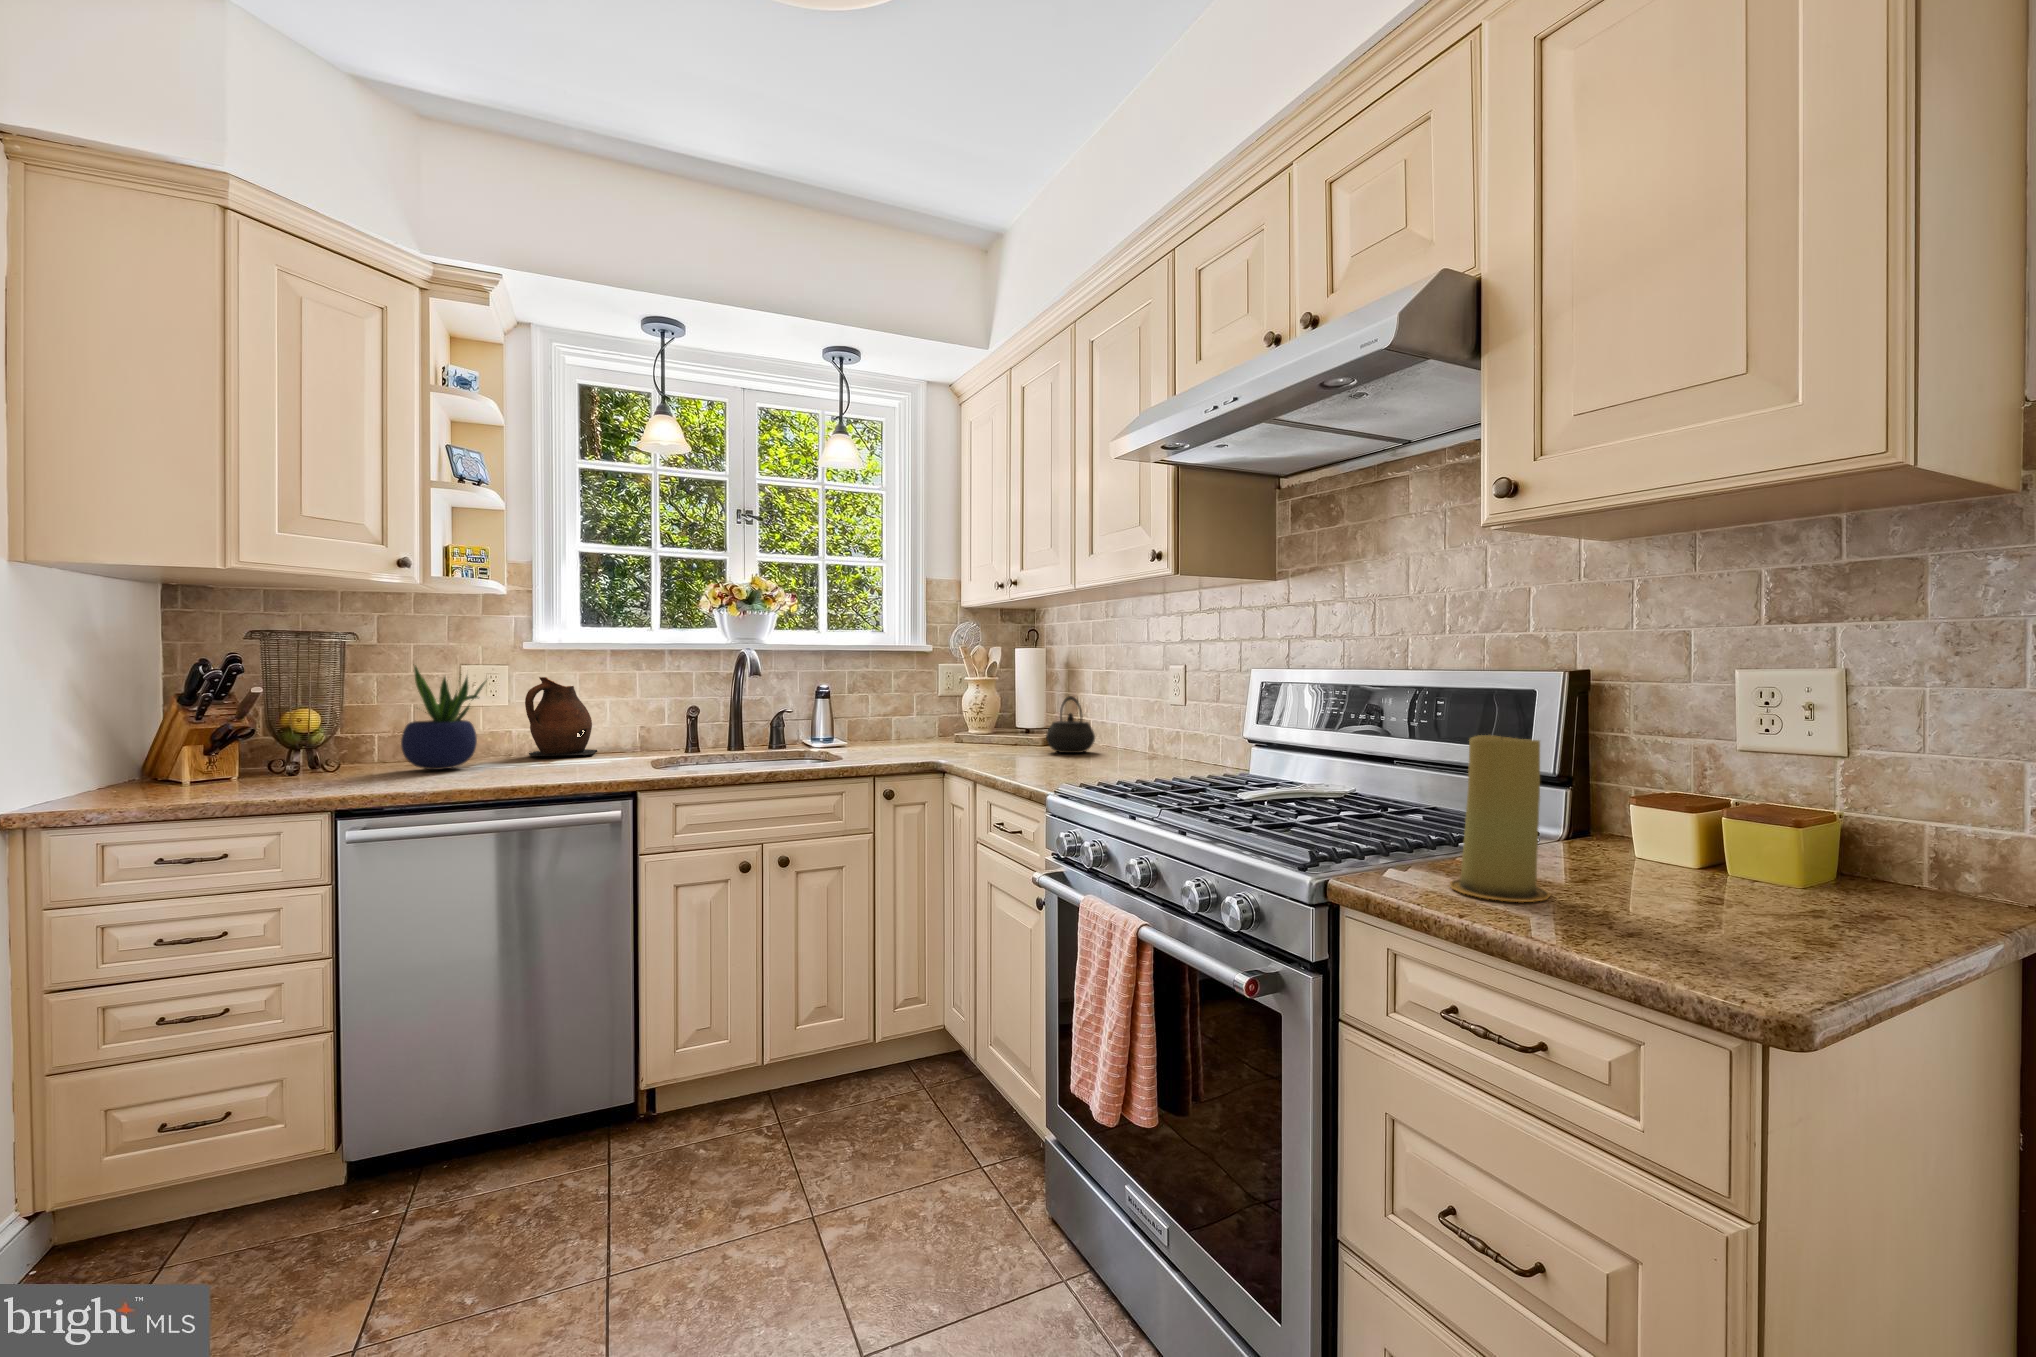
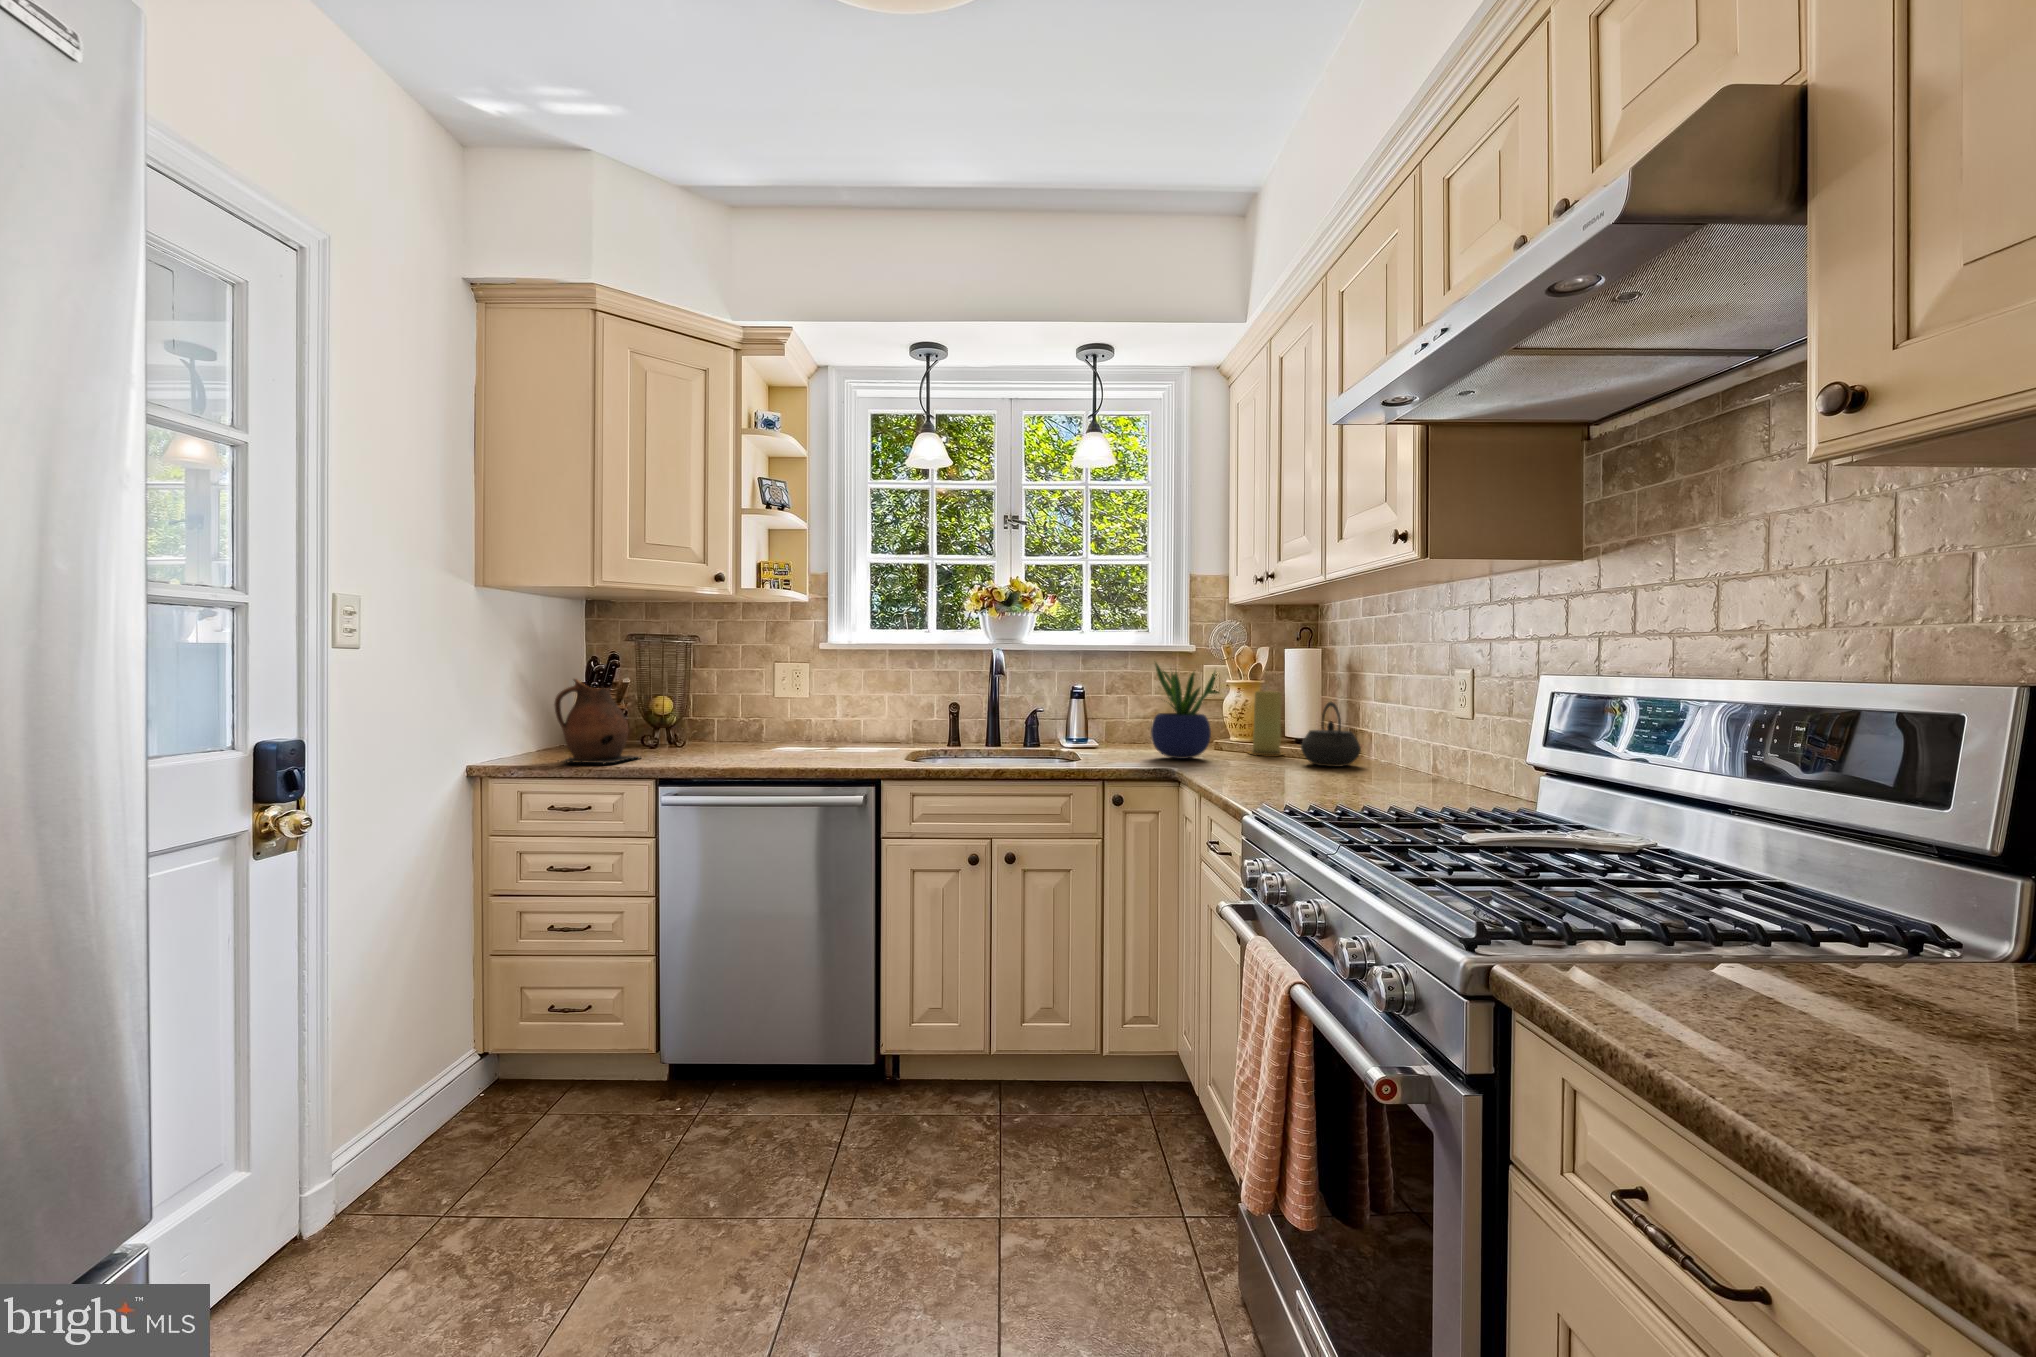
potted plant: present [401,665,485,770] -> present [1151,663,1219,759]
ceramic pitcher: present [525,677,597,756] -> present [554,679,641,764]
candle: present [1450,735,1550,902] -> present [1249,691,1283,755]

